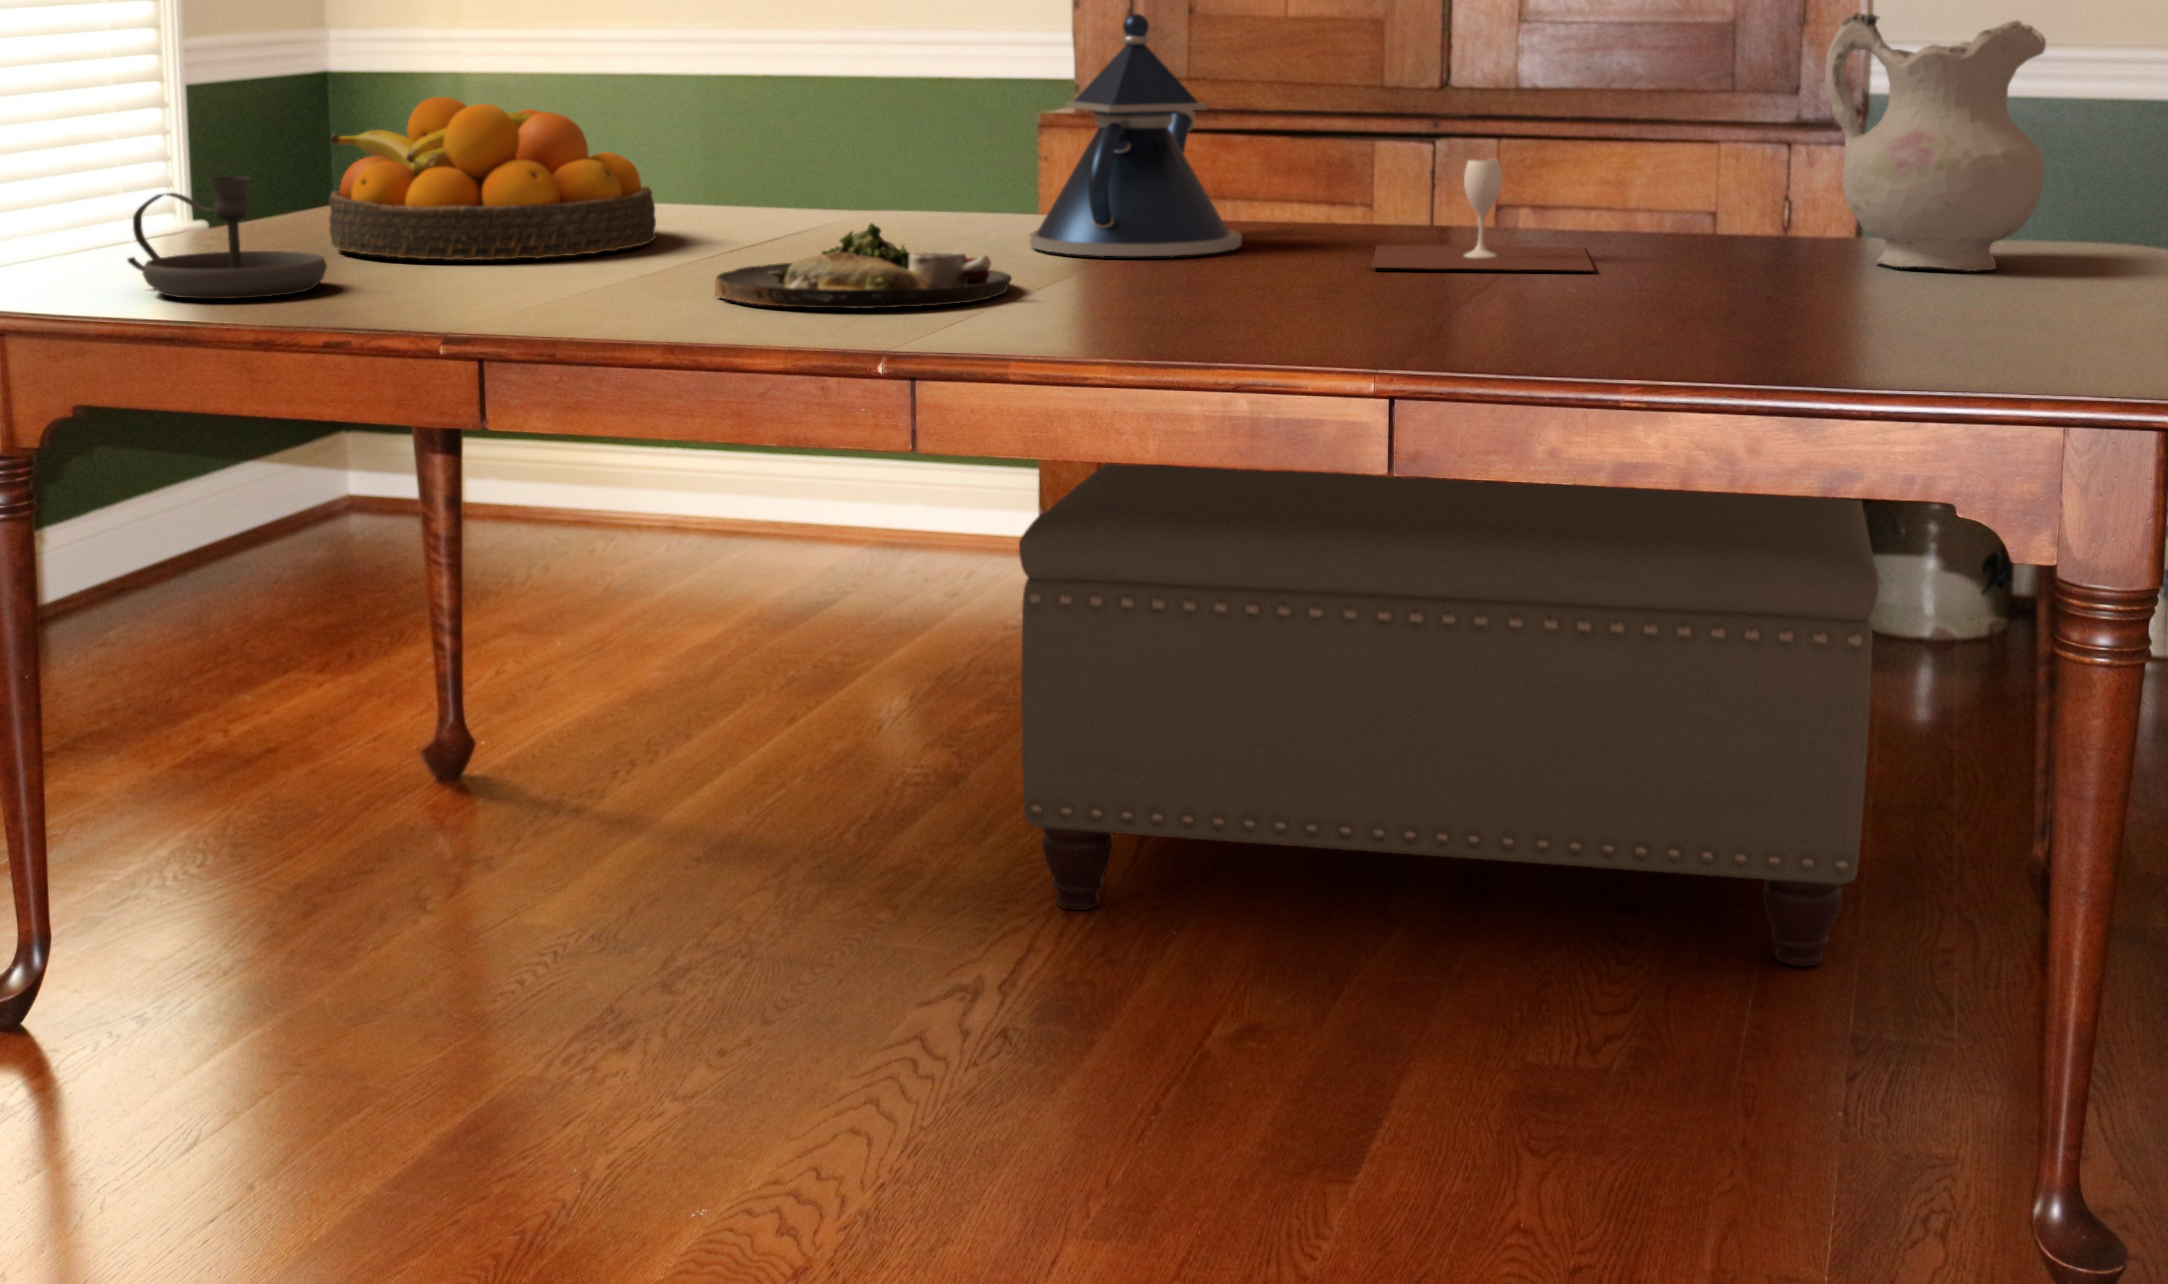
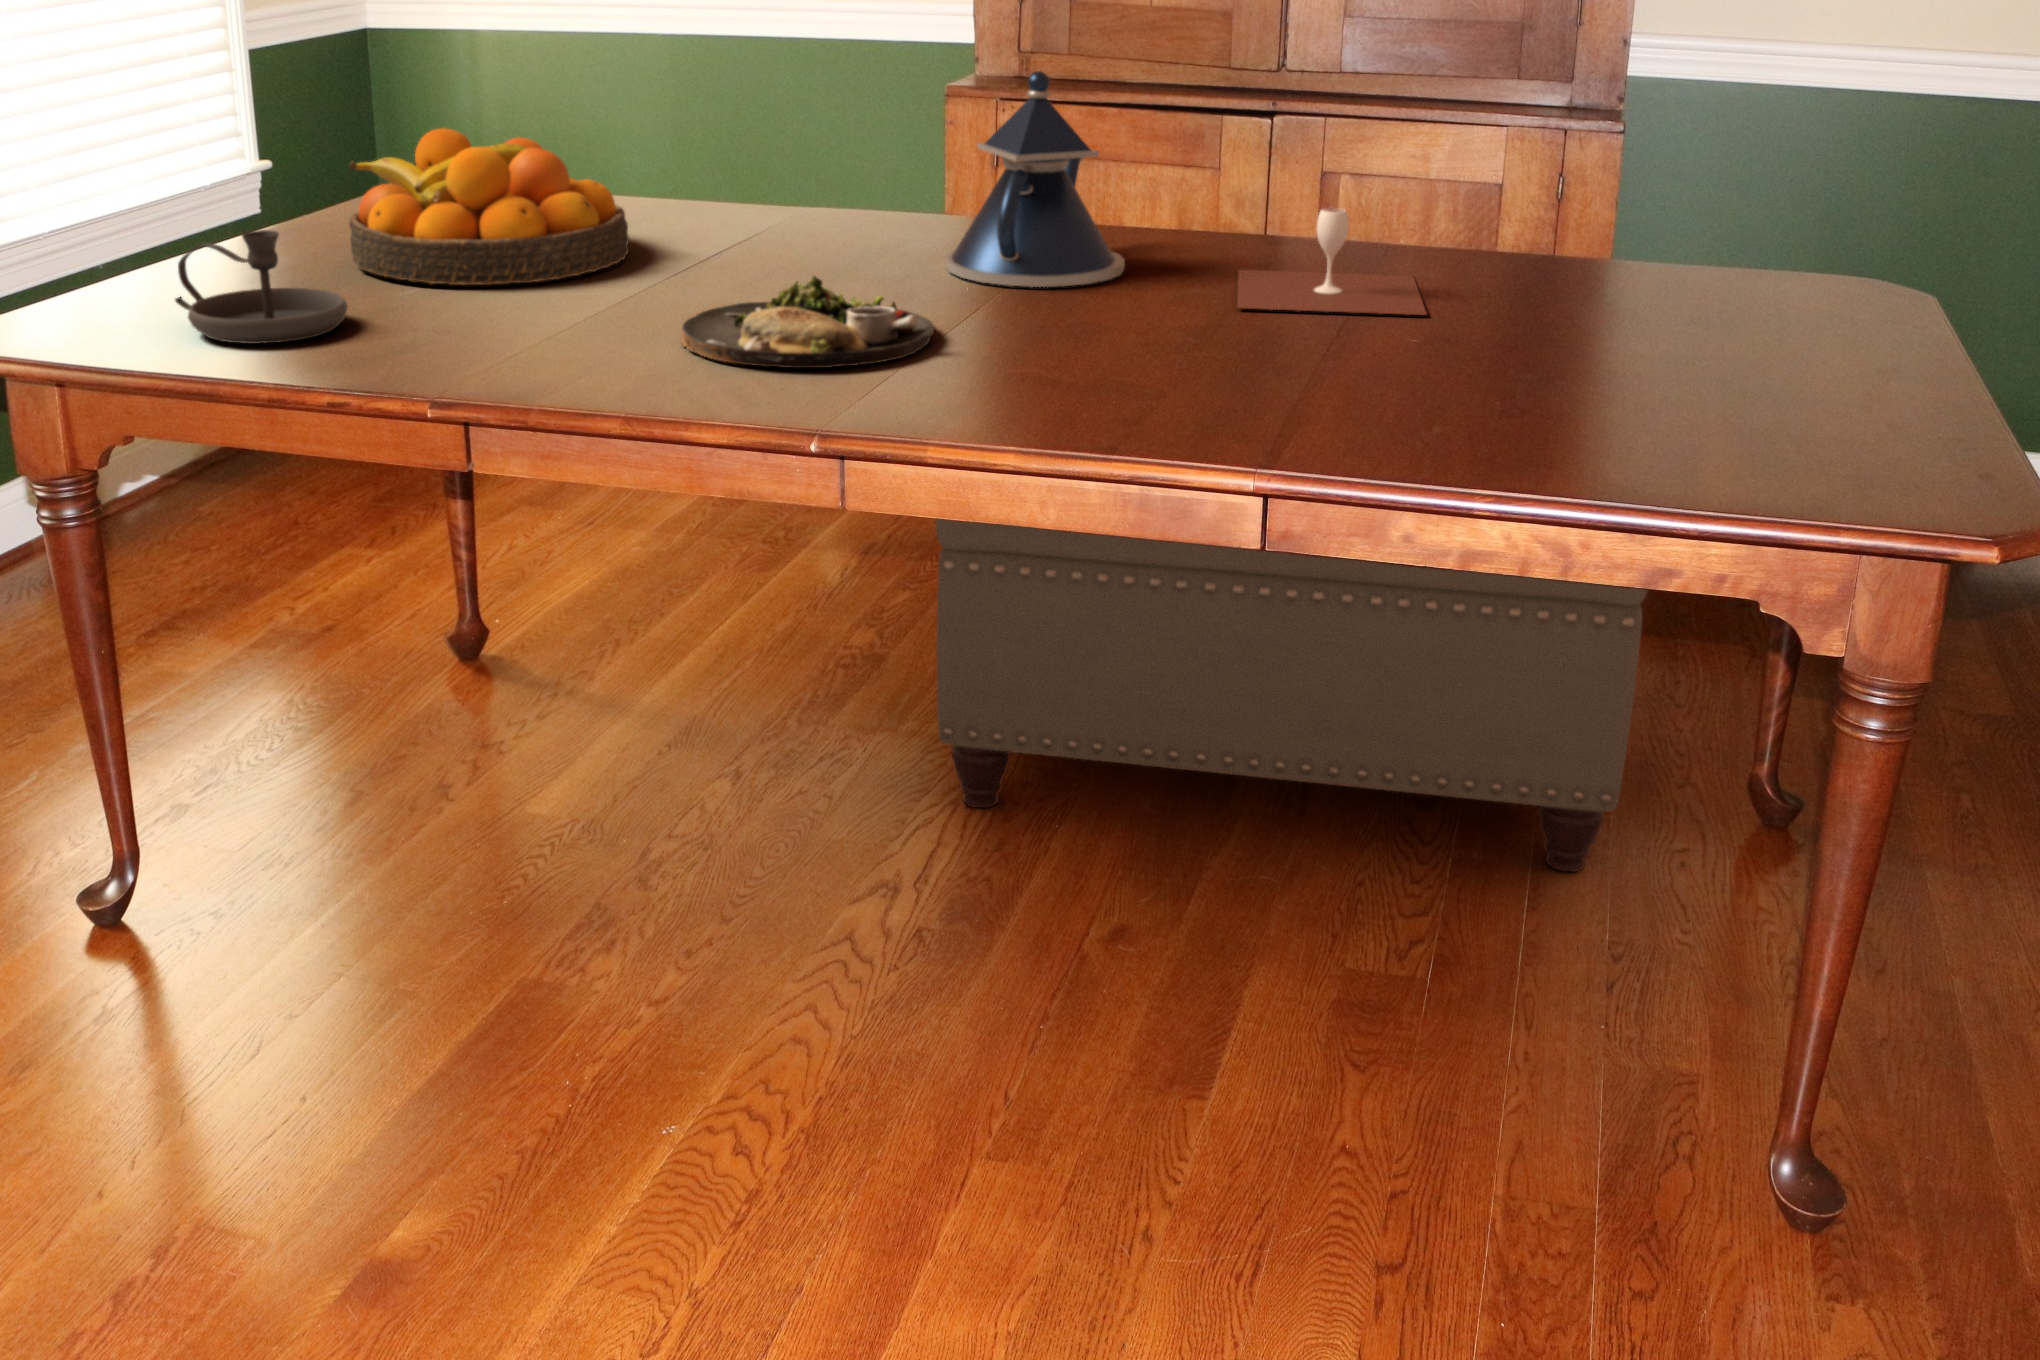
ceramic pitcher: present [1825,13,2046,271] -> none [1627,90,1821,319]

